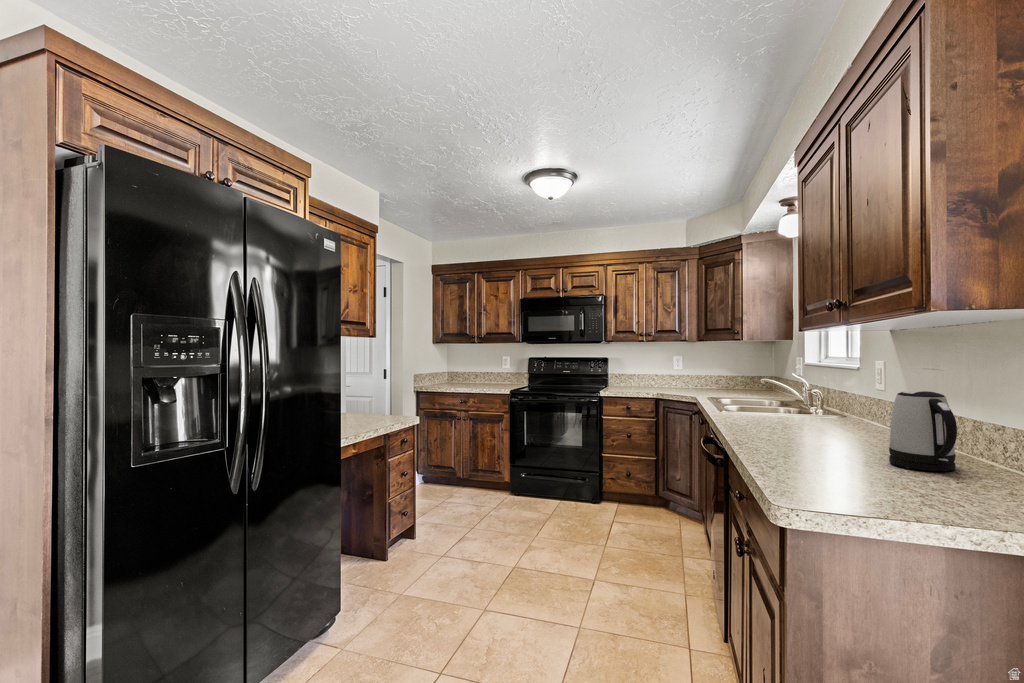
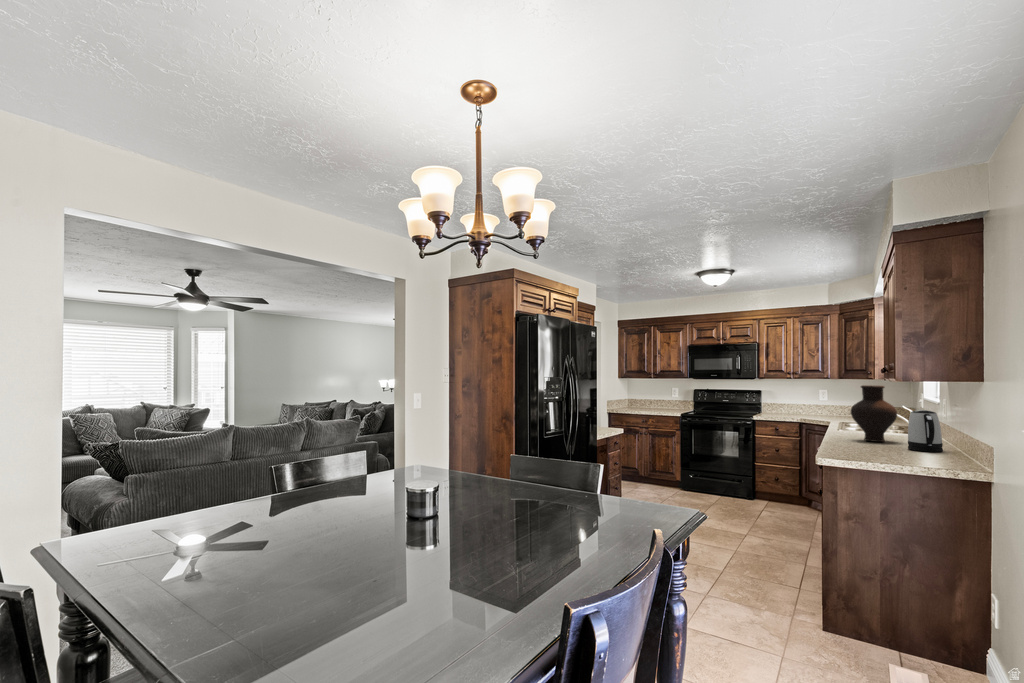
vase: none [769,347,844,443] -> present [851,385,897,442]

